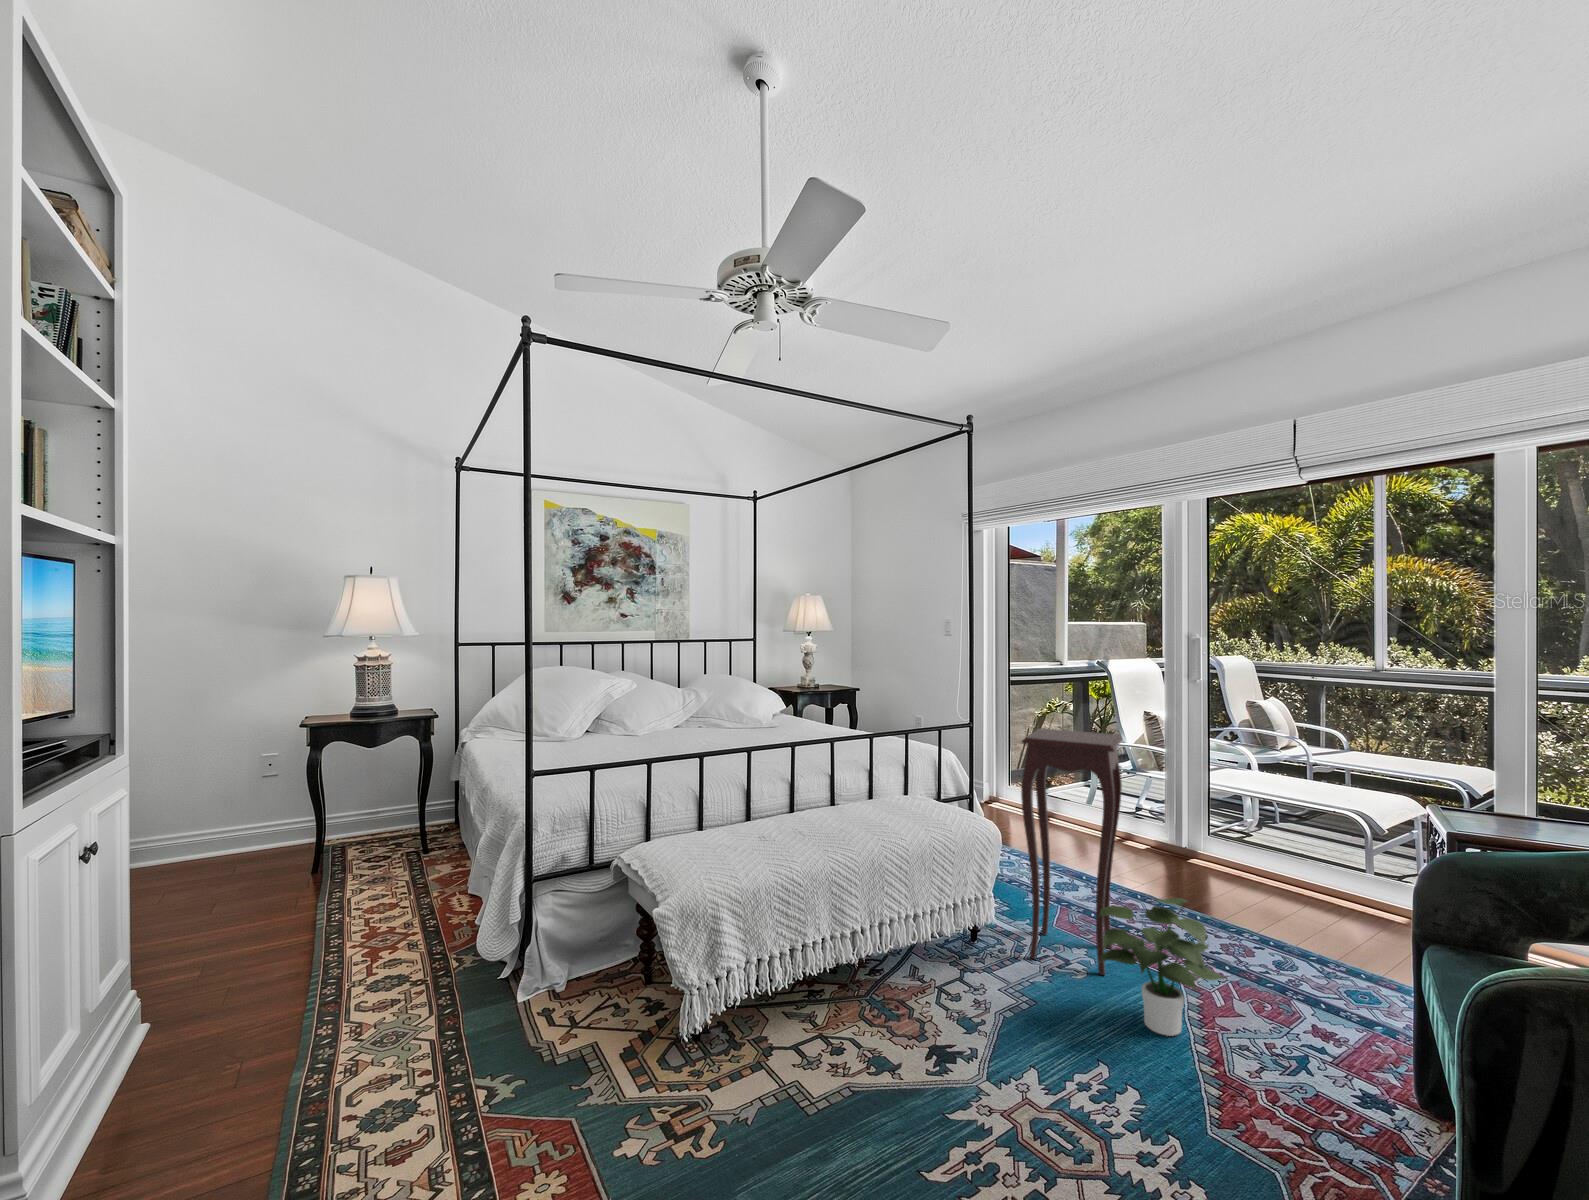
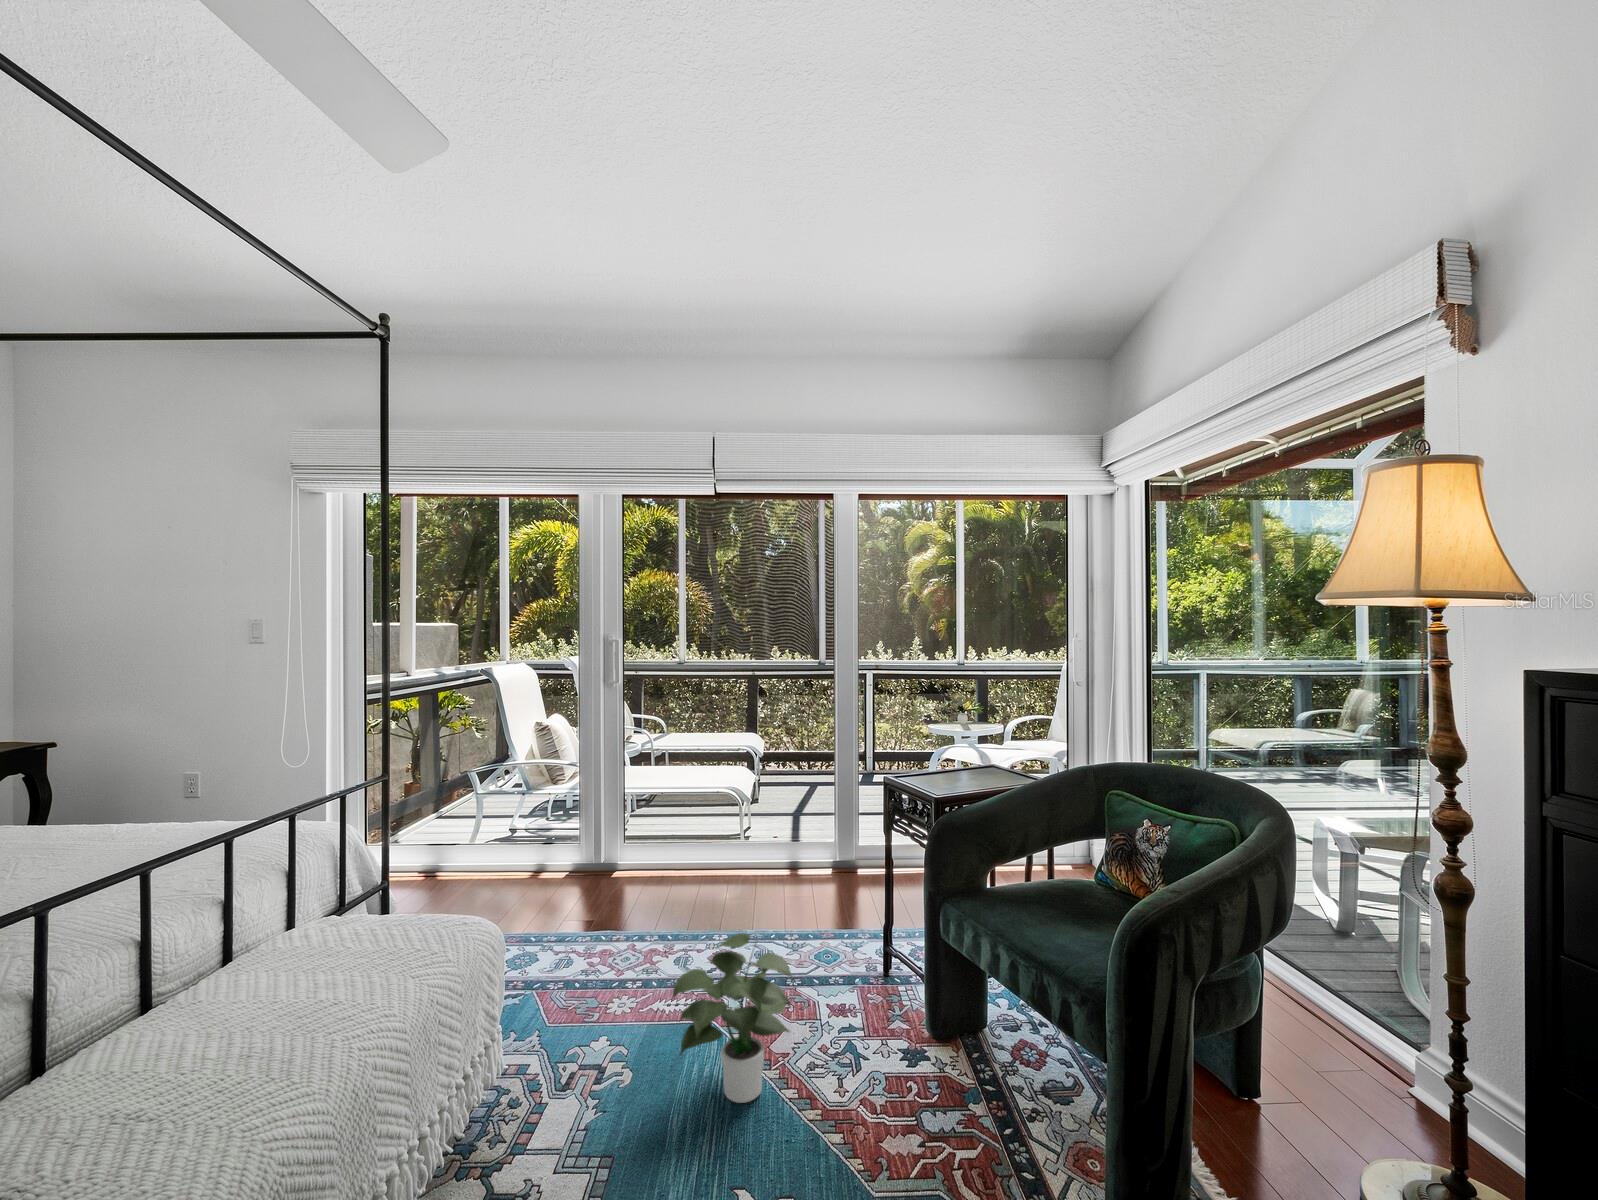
side table: present [1021,728,1122,975] -> none [530,765,658,1091]

